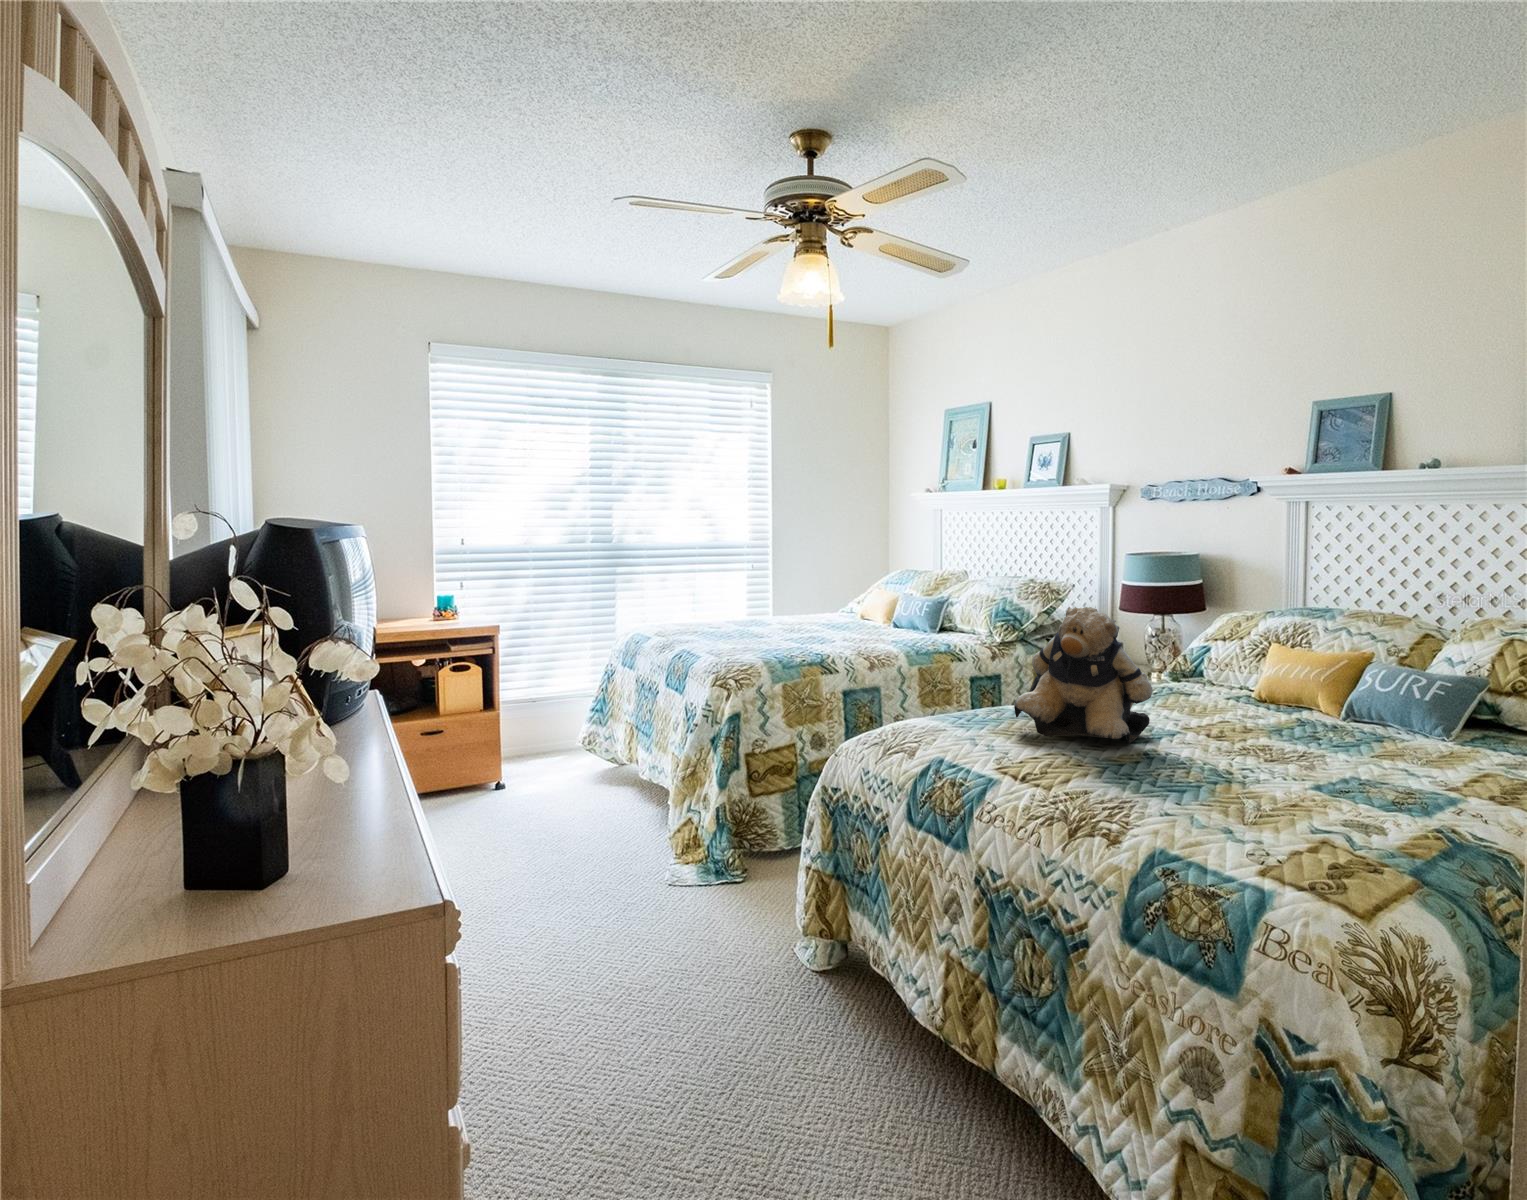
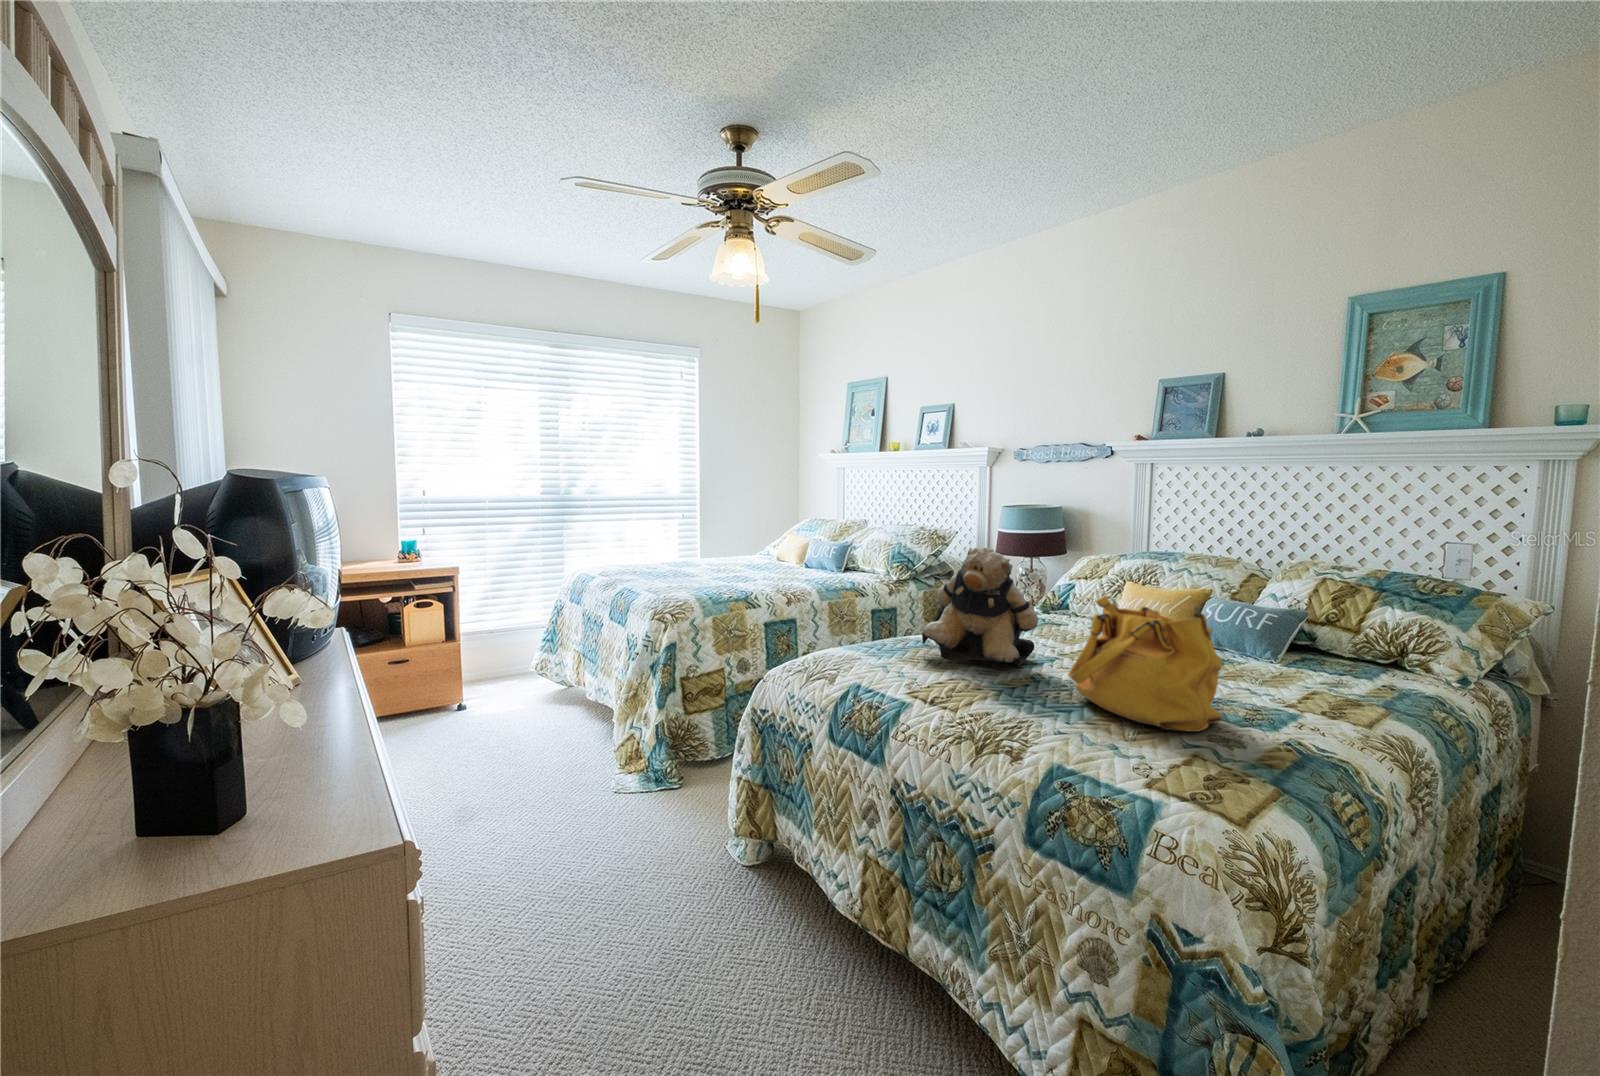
handbag: none [1180,661,1368,819] -> present [1068,595,1222,732]

